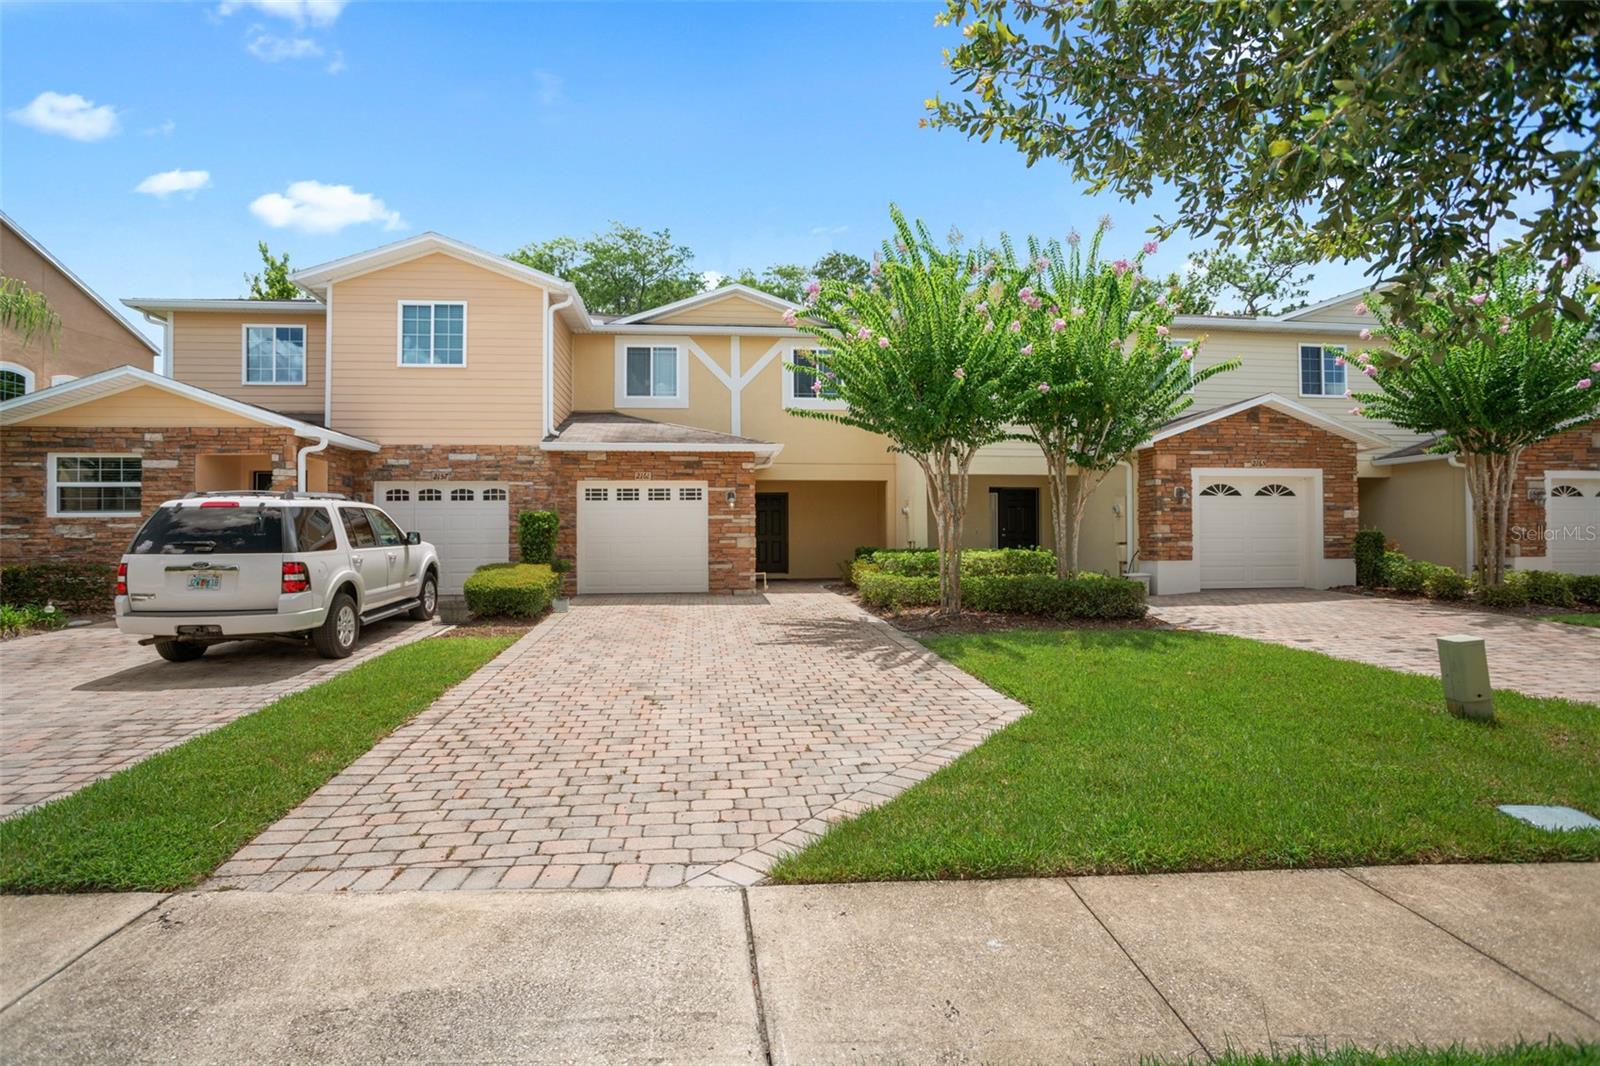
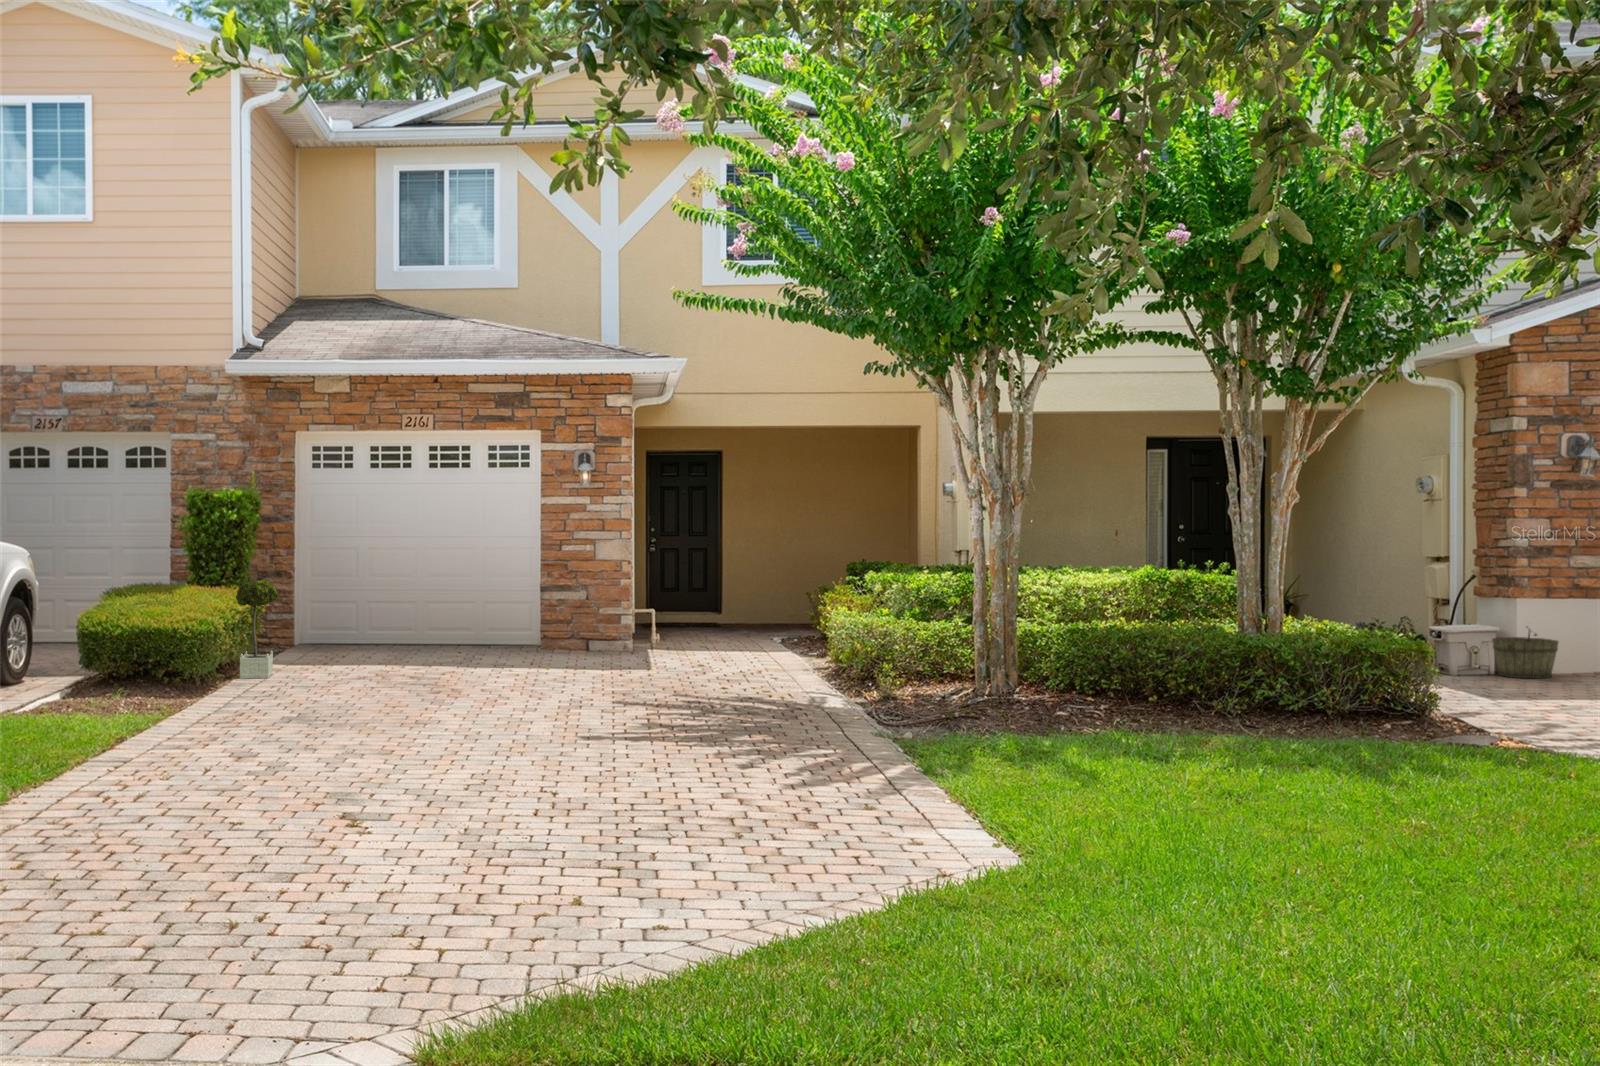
wooden bucket: present [437,595,471,625] -> present [1492,630,1558,678]

